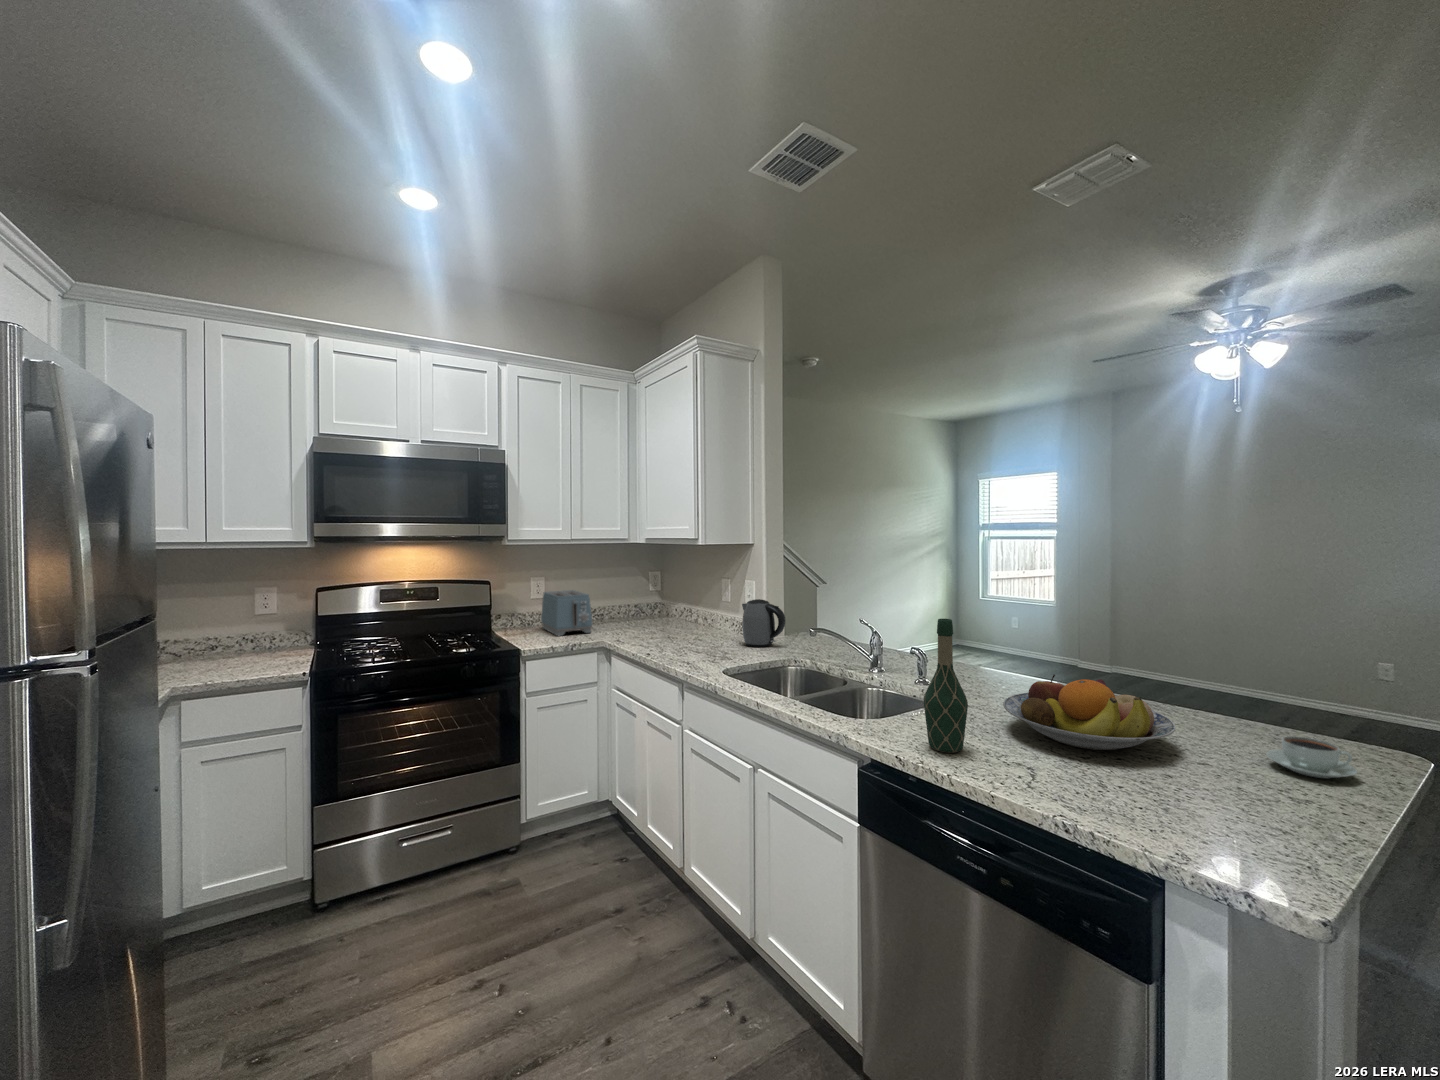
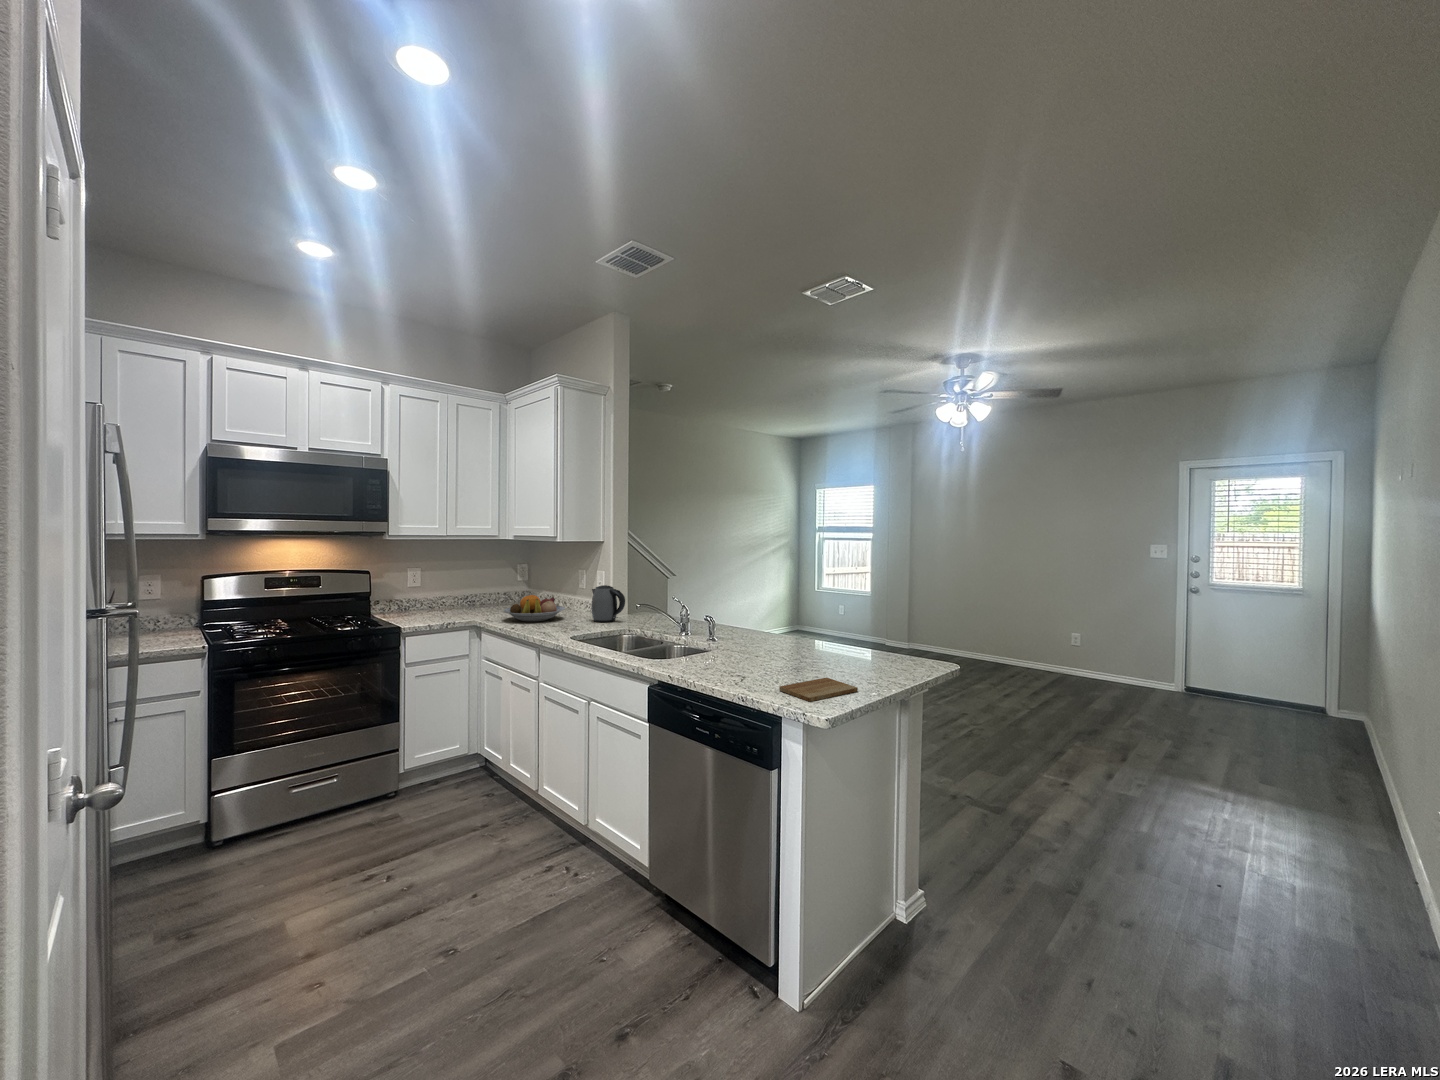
toaster: present [541,590,593,636] -> none [417,579,465,618]
wine bottle: present [924,619,968,753] -> none [687,590,712,672]
fruit bowl: present [1003,675,1176,750] -> present [503,595,565,622]
coffee cup: present [1266,736,1357,778] -> none [869,653,905,673]
cutting board: none [1142,788,1320,861] -> present [779,678,858,702]

